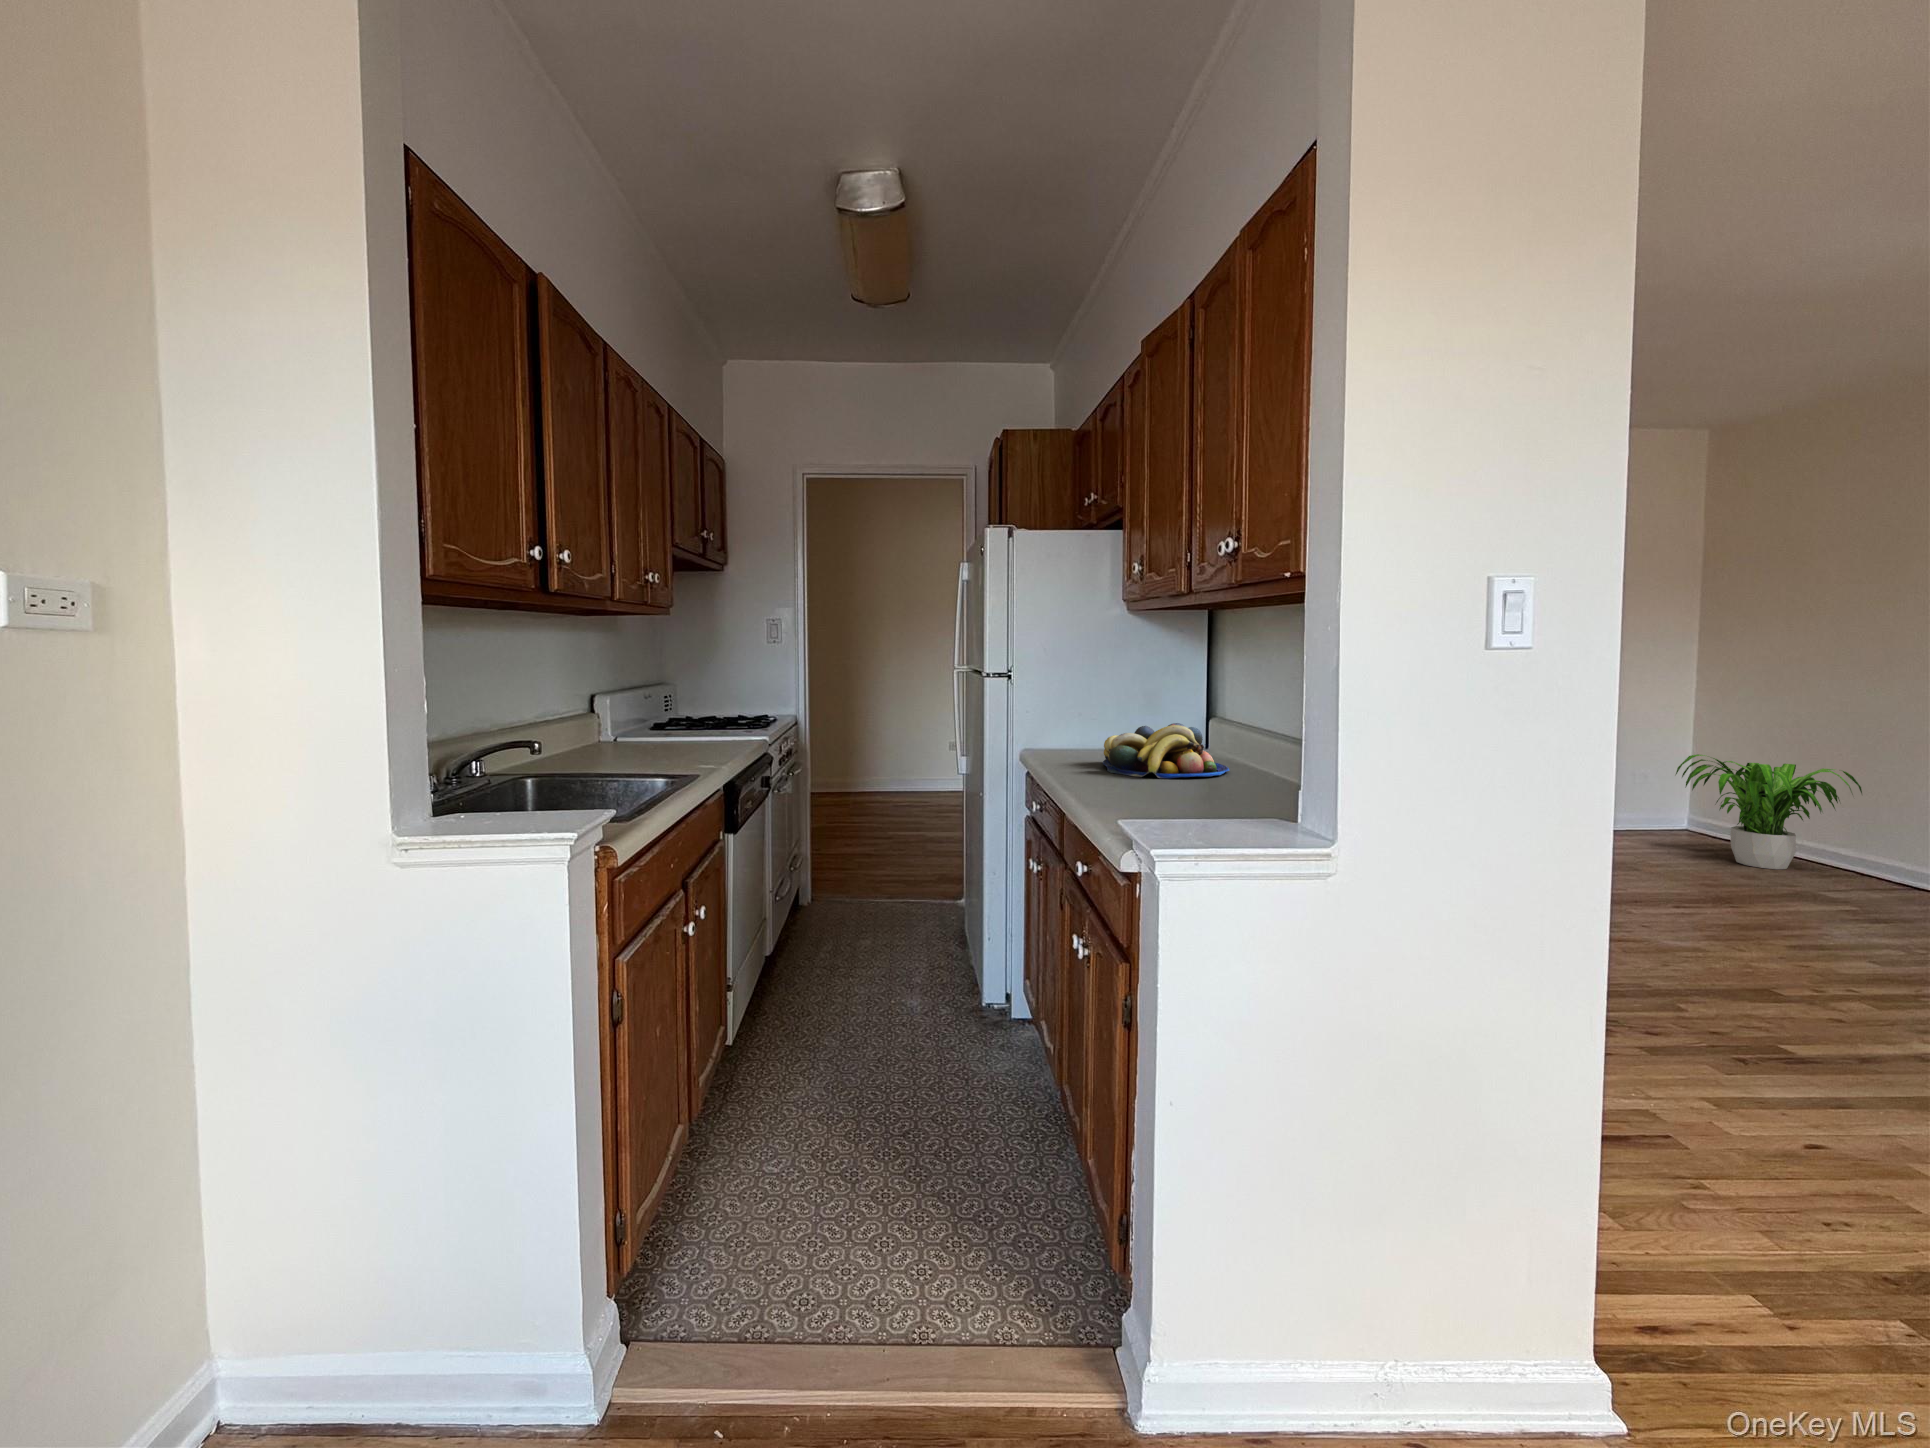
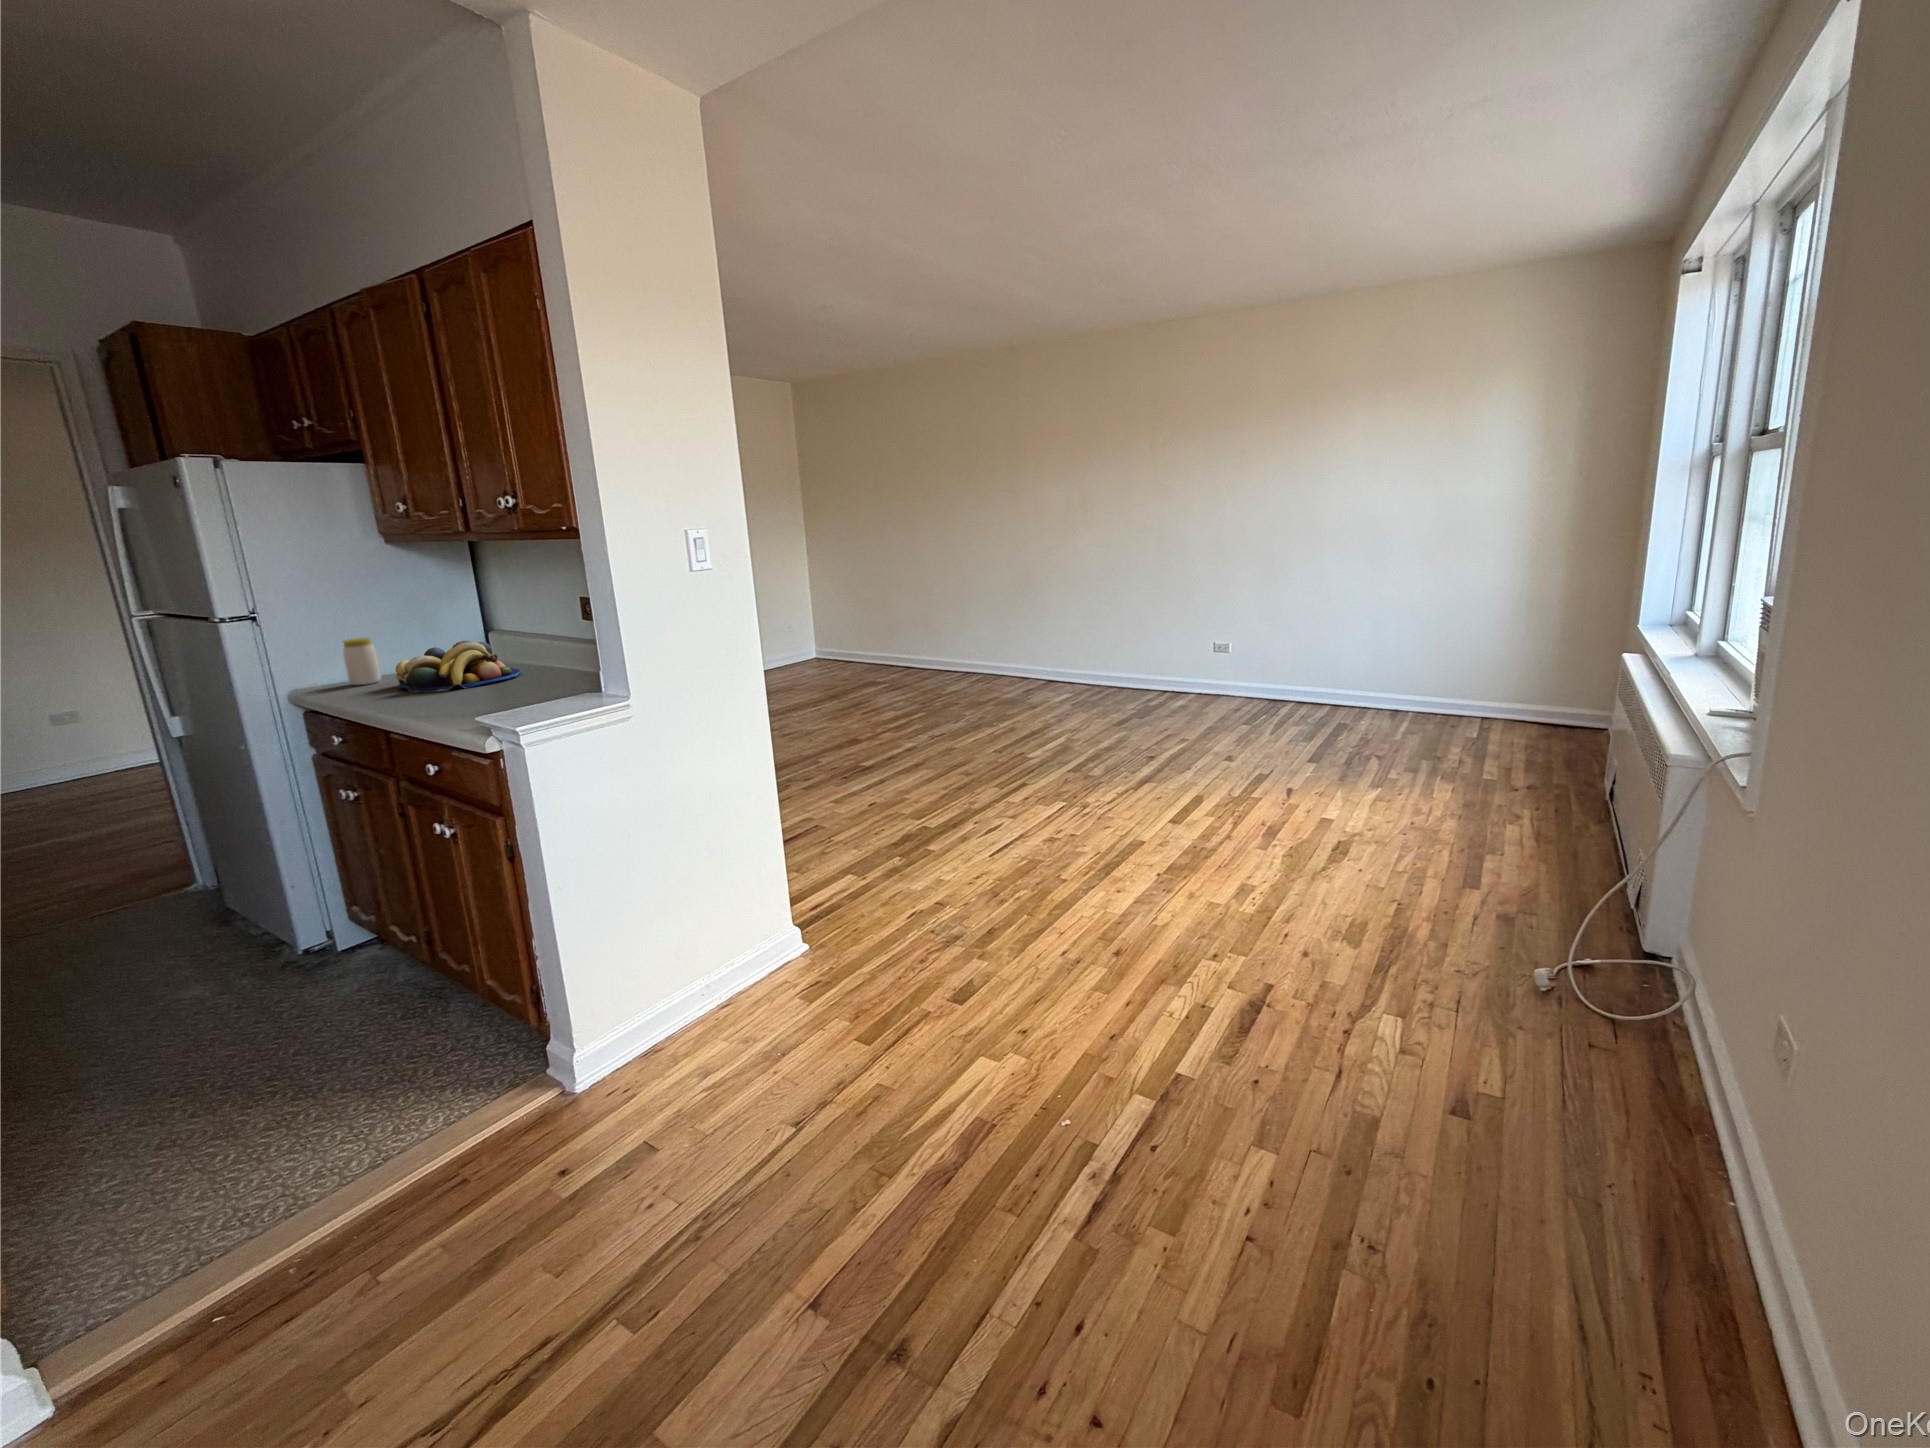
jar: none [1069,706,1097,755] -> present [343,638,381,685]
potted plant: present [1676,754,1862,869] -> none [802,606,887,673]

